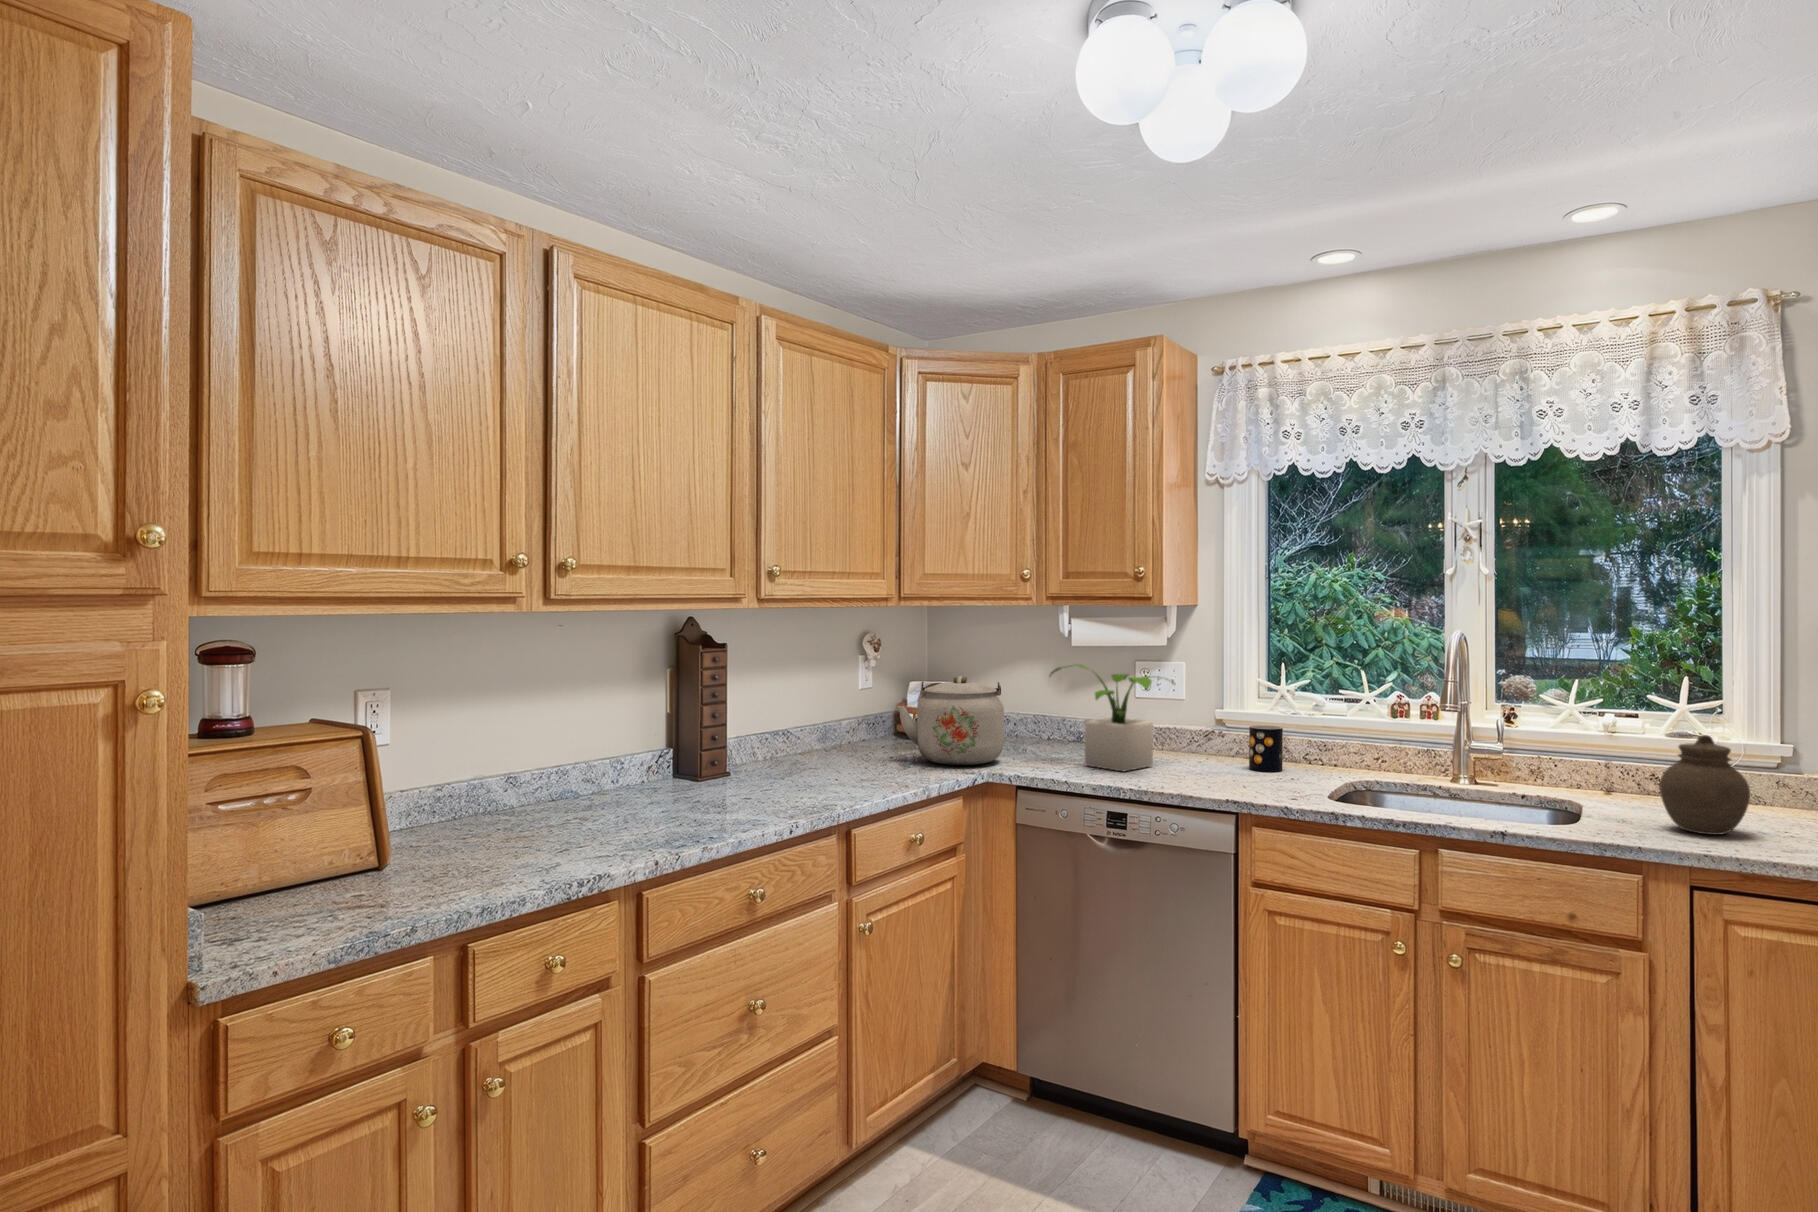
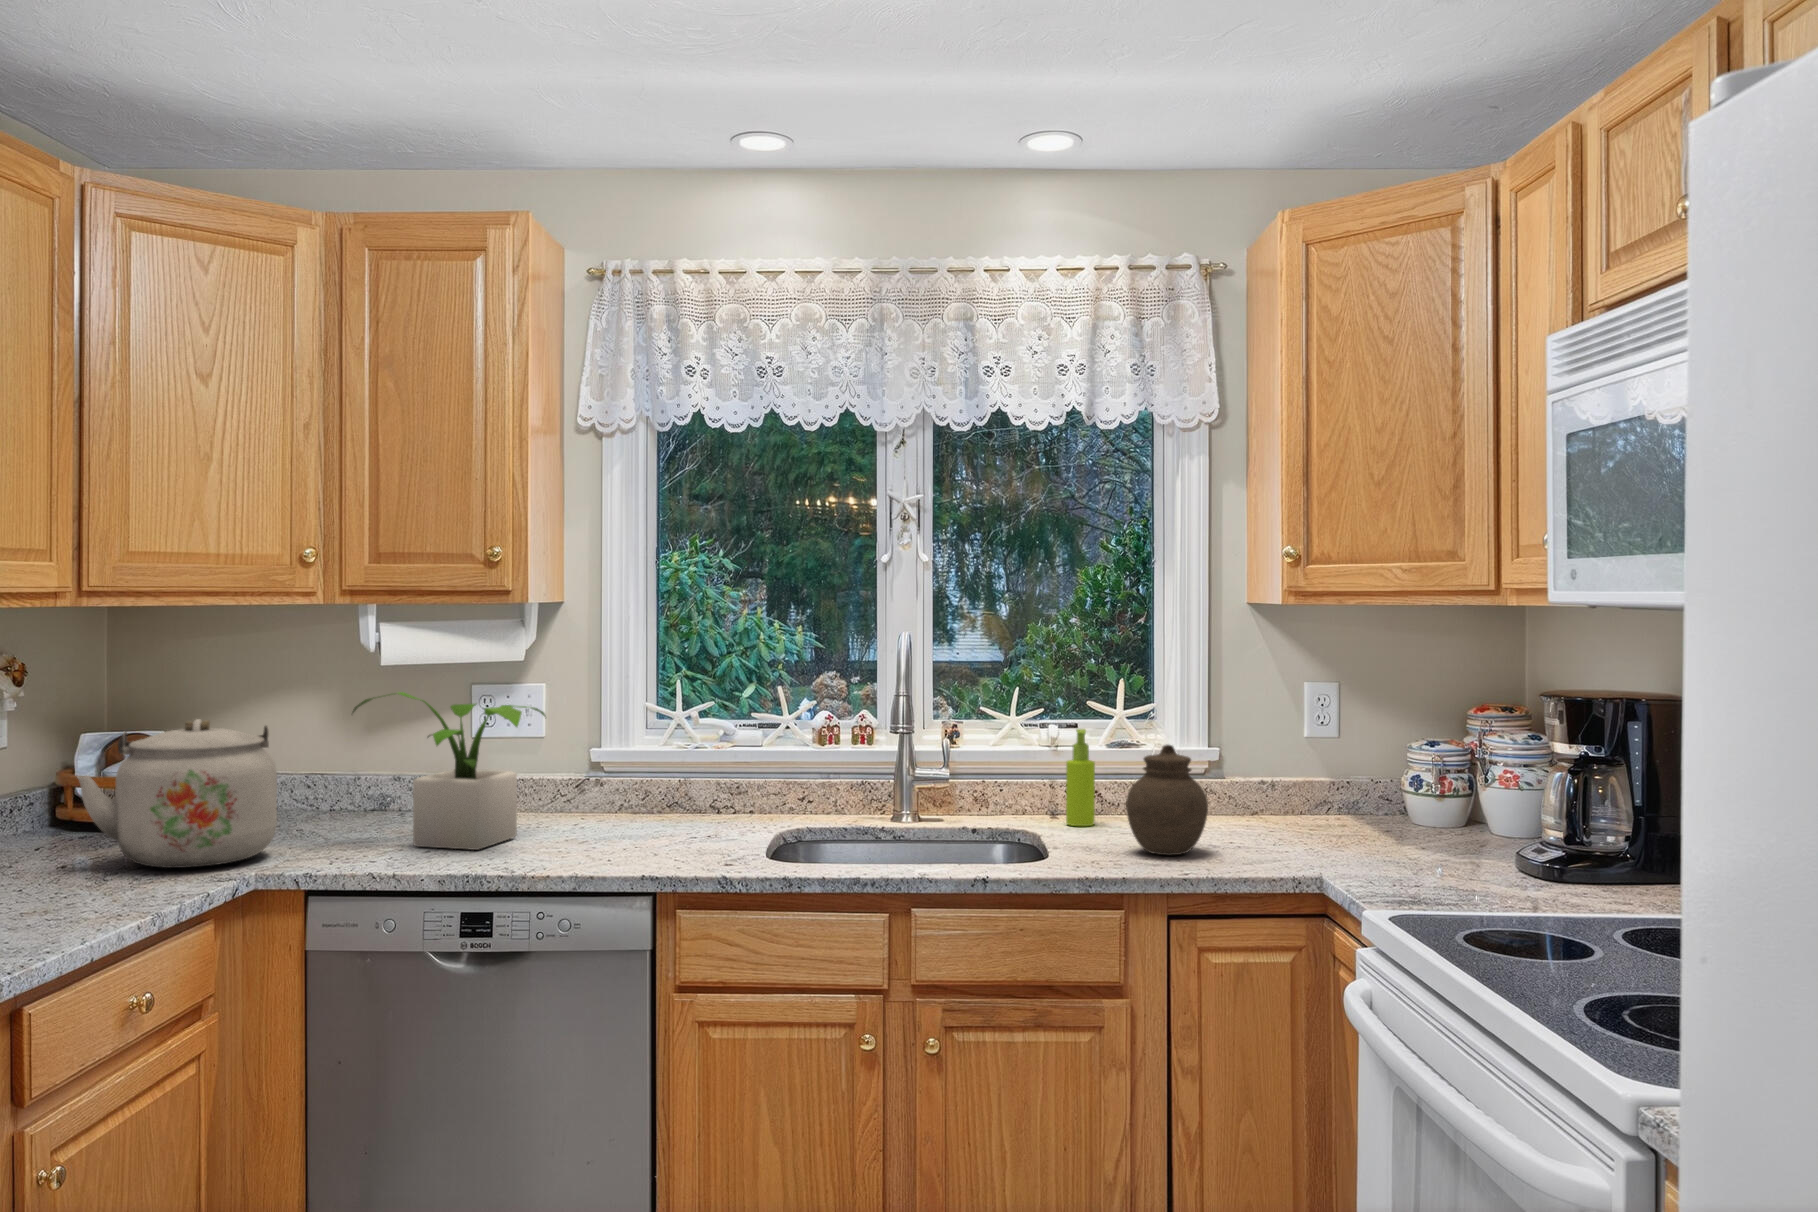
soap dispenser: none [1616,717,1646,803] -> present [1066,729,1095,826]
mug: present [1249,725,1283,772] -> none [649,766,693,830]

